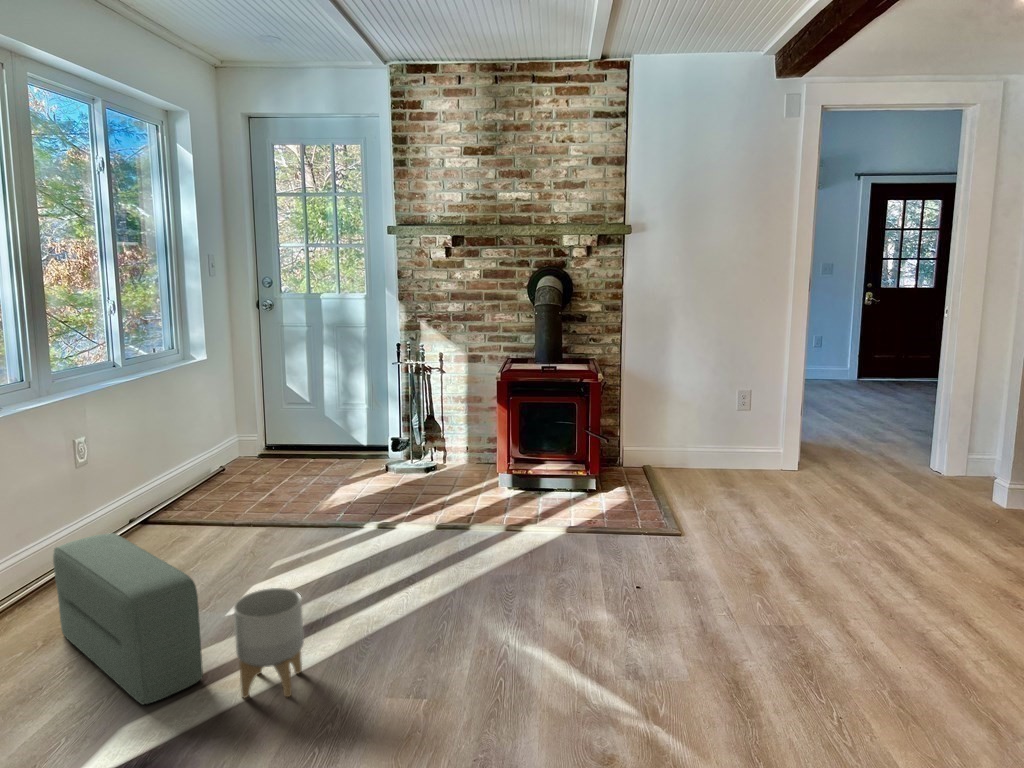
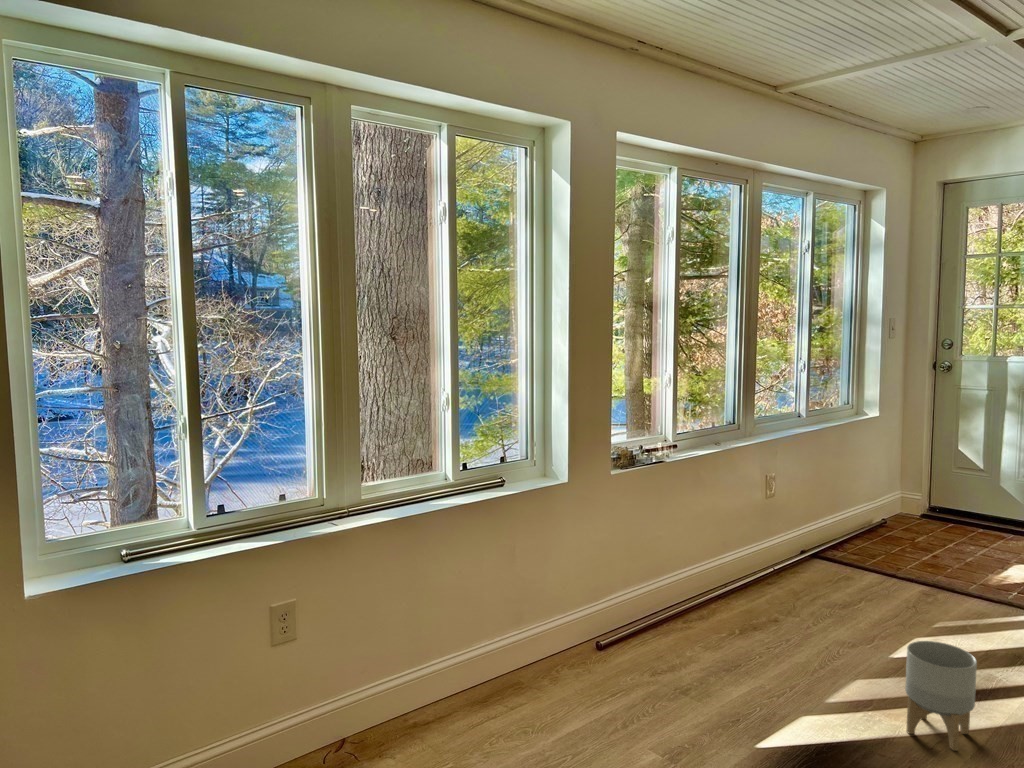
pouf: present [53,533,203,704] -> none [755,555,874,704]

